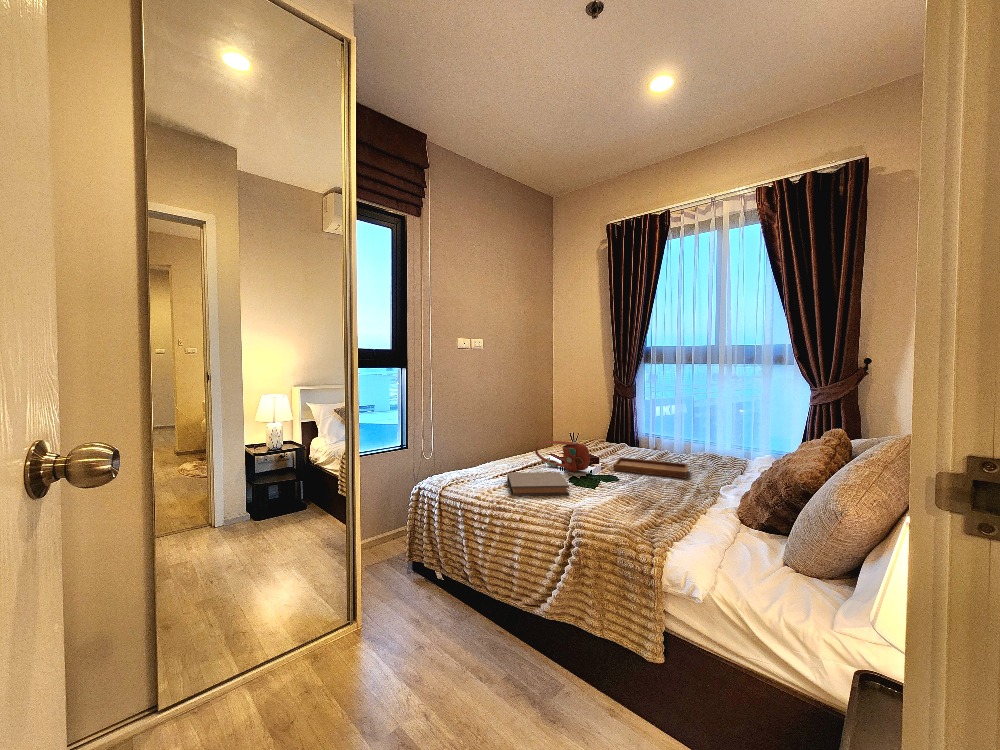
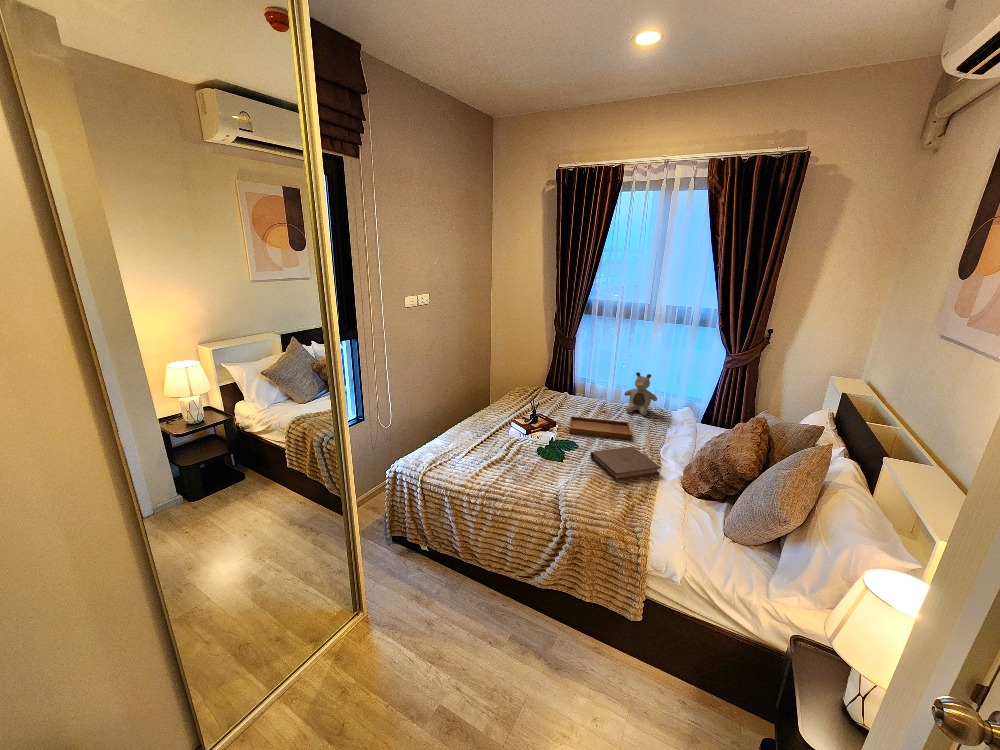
teddy bear: none [691,415,730,464] -> present [624,372,657,416]
handbag: present [535,441,590,472] -> none [499,410,552,439]
book: present [507,472,569,496] -> present [590,447,660,481]

